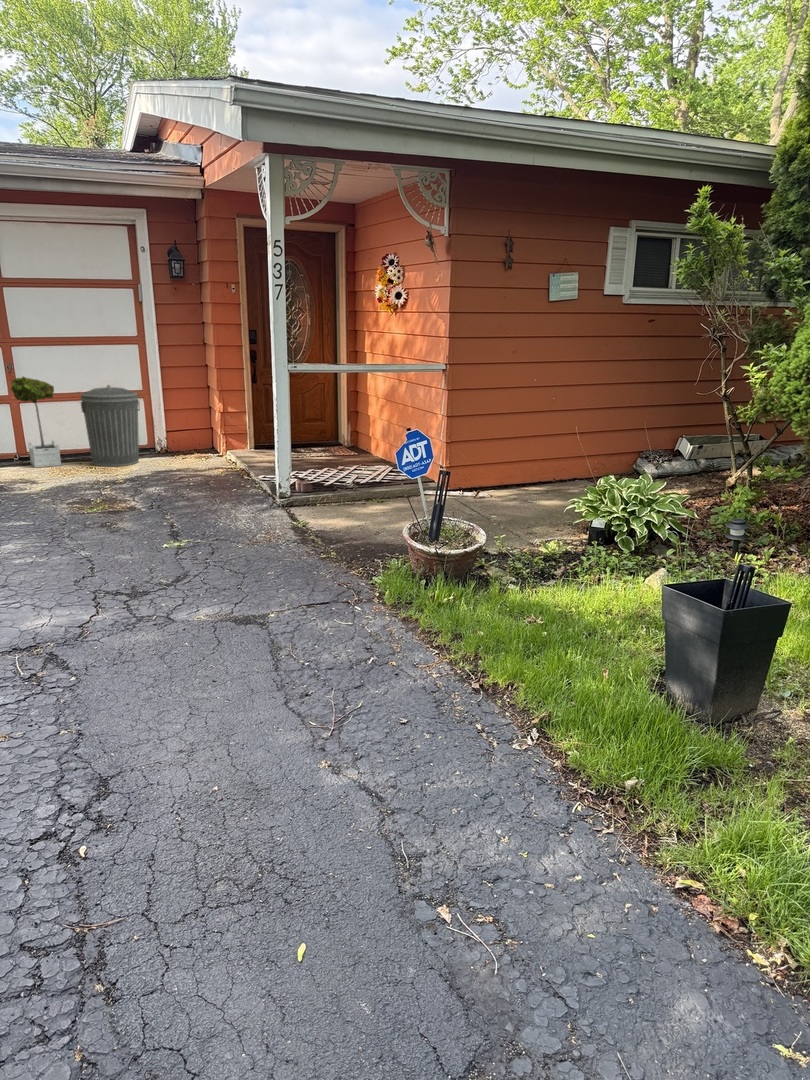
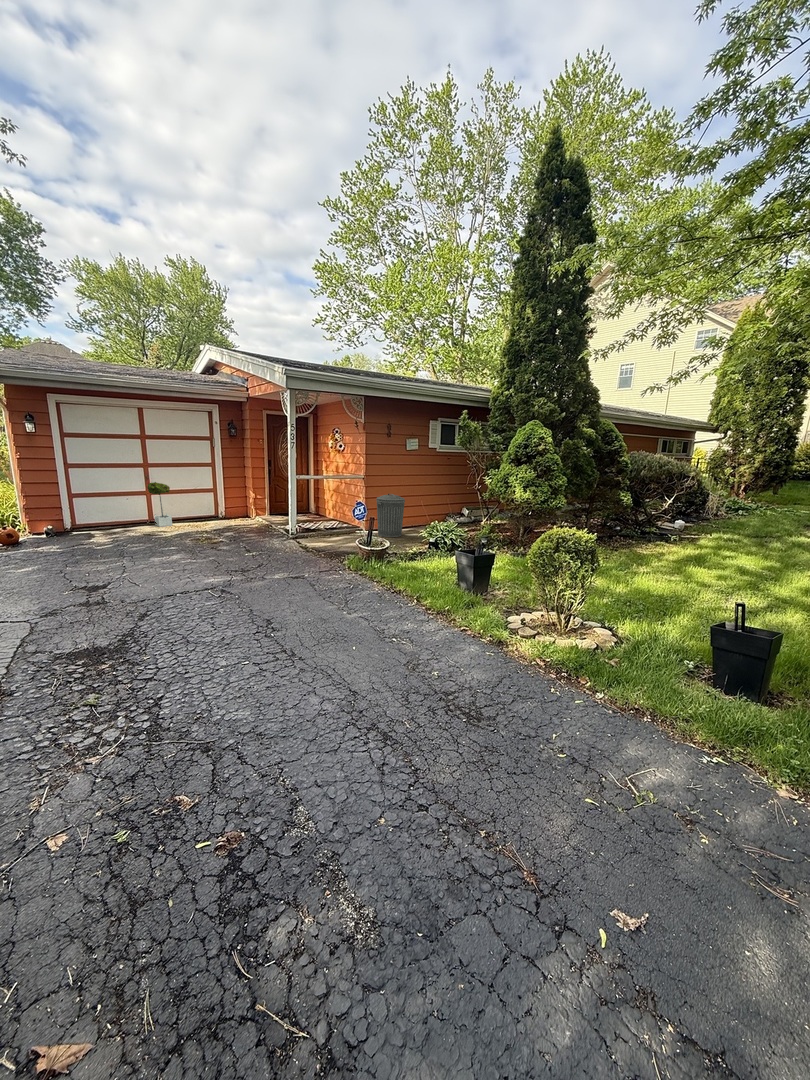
trash can: present [81,385,140,466] -> present [376,494,405,537]

